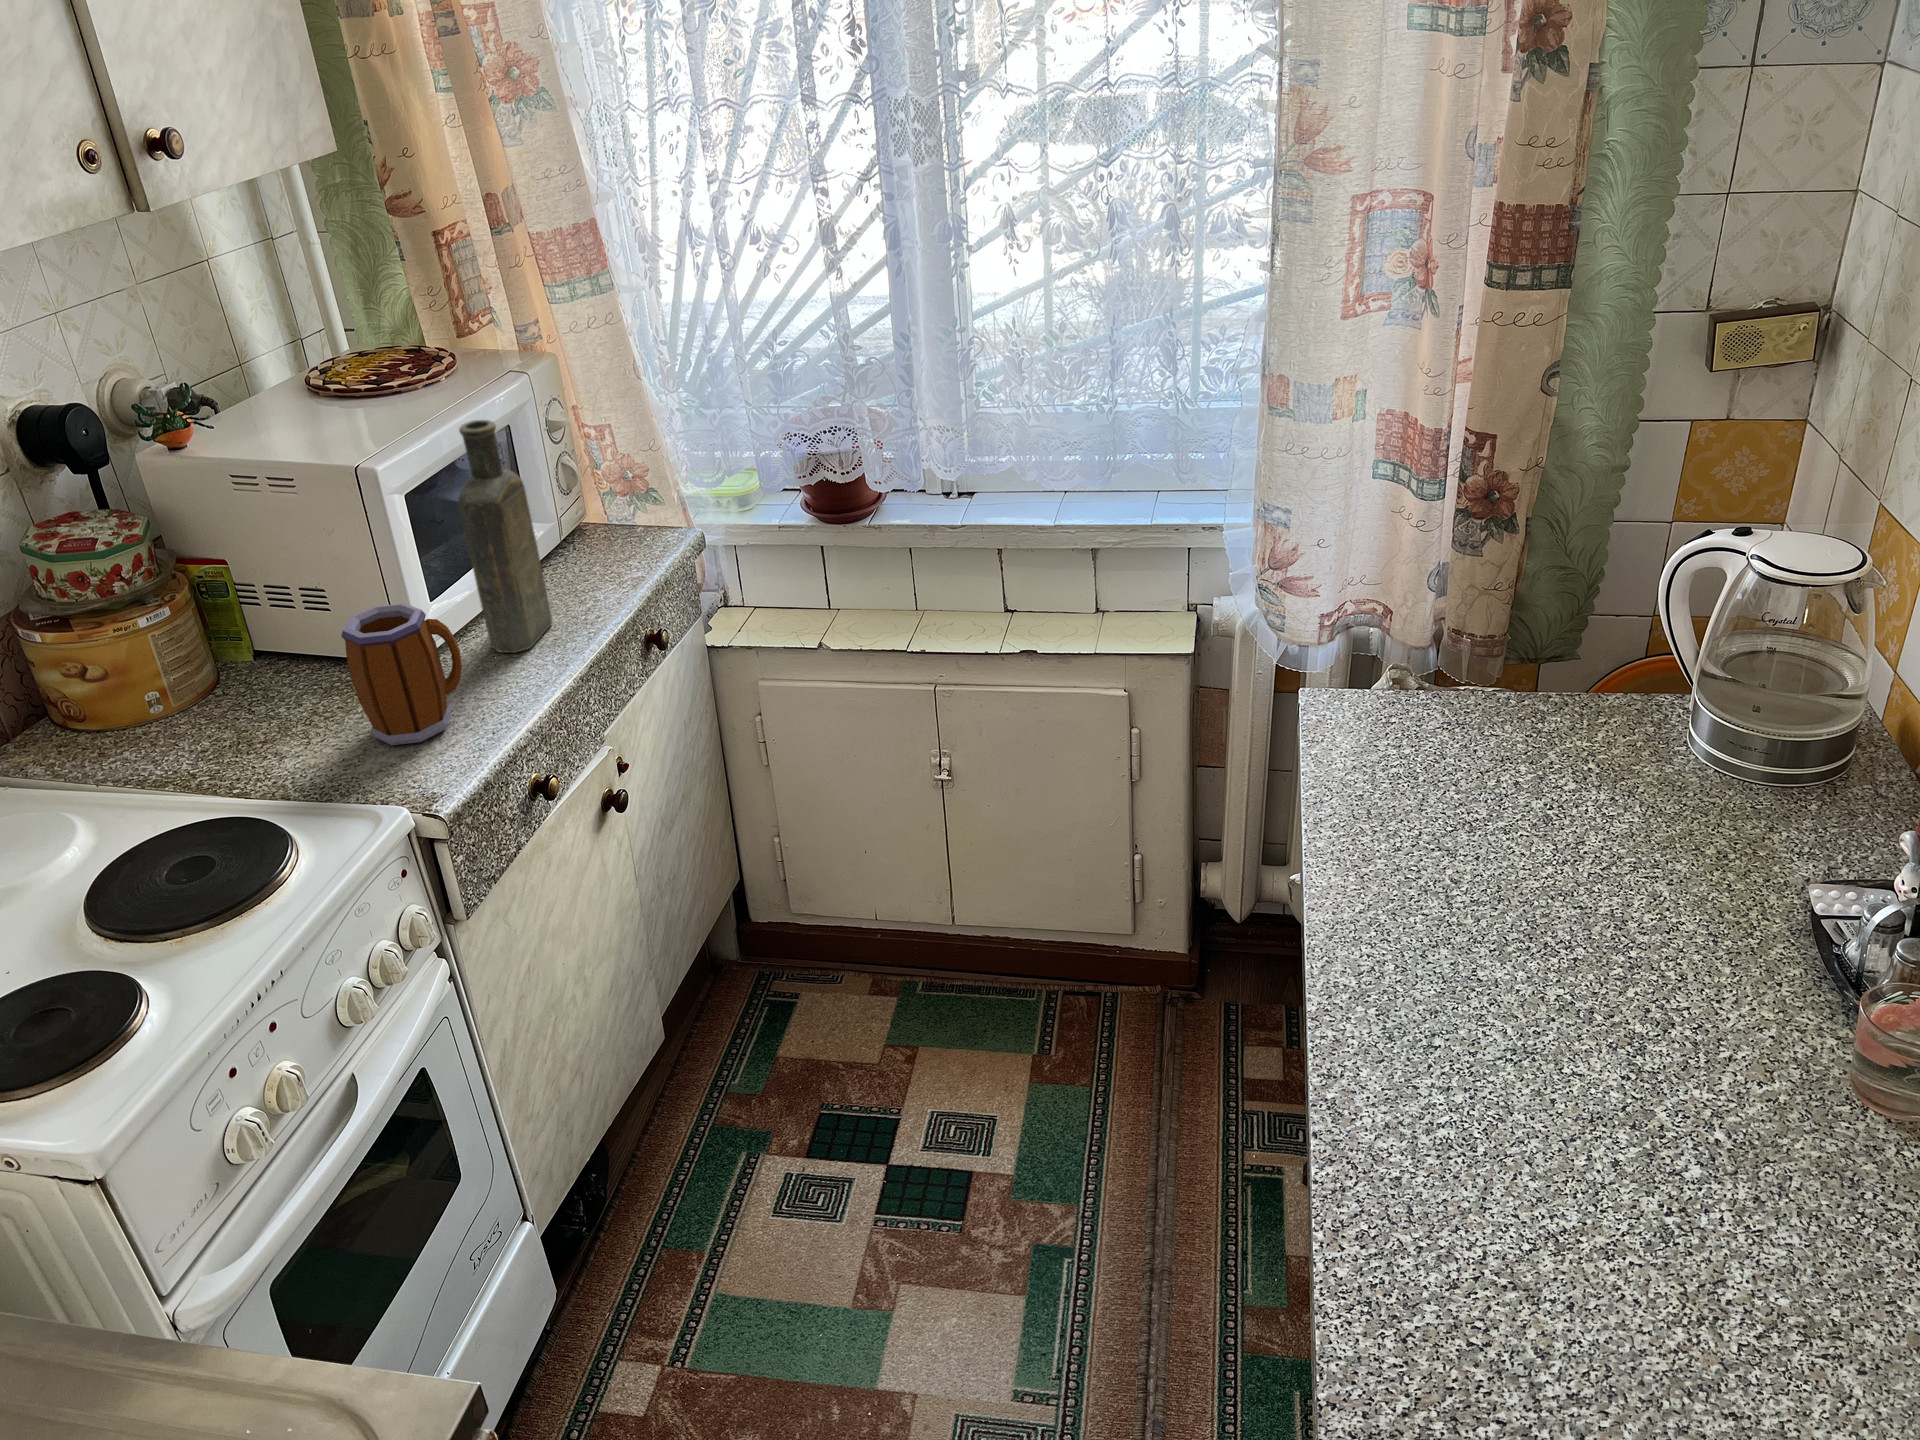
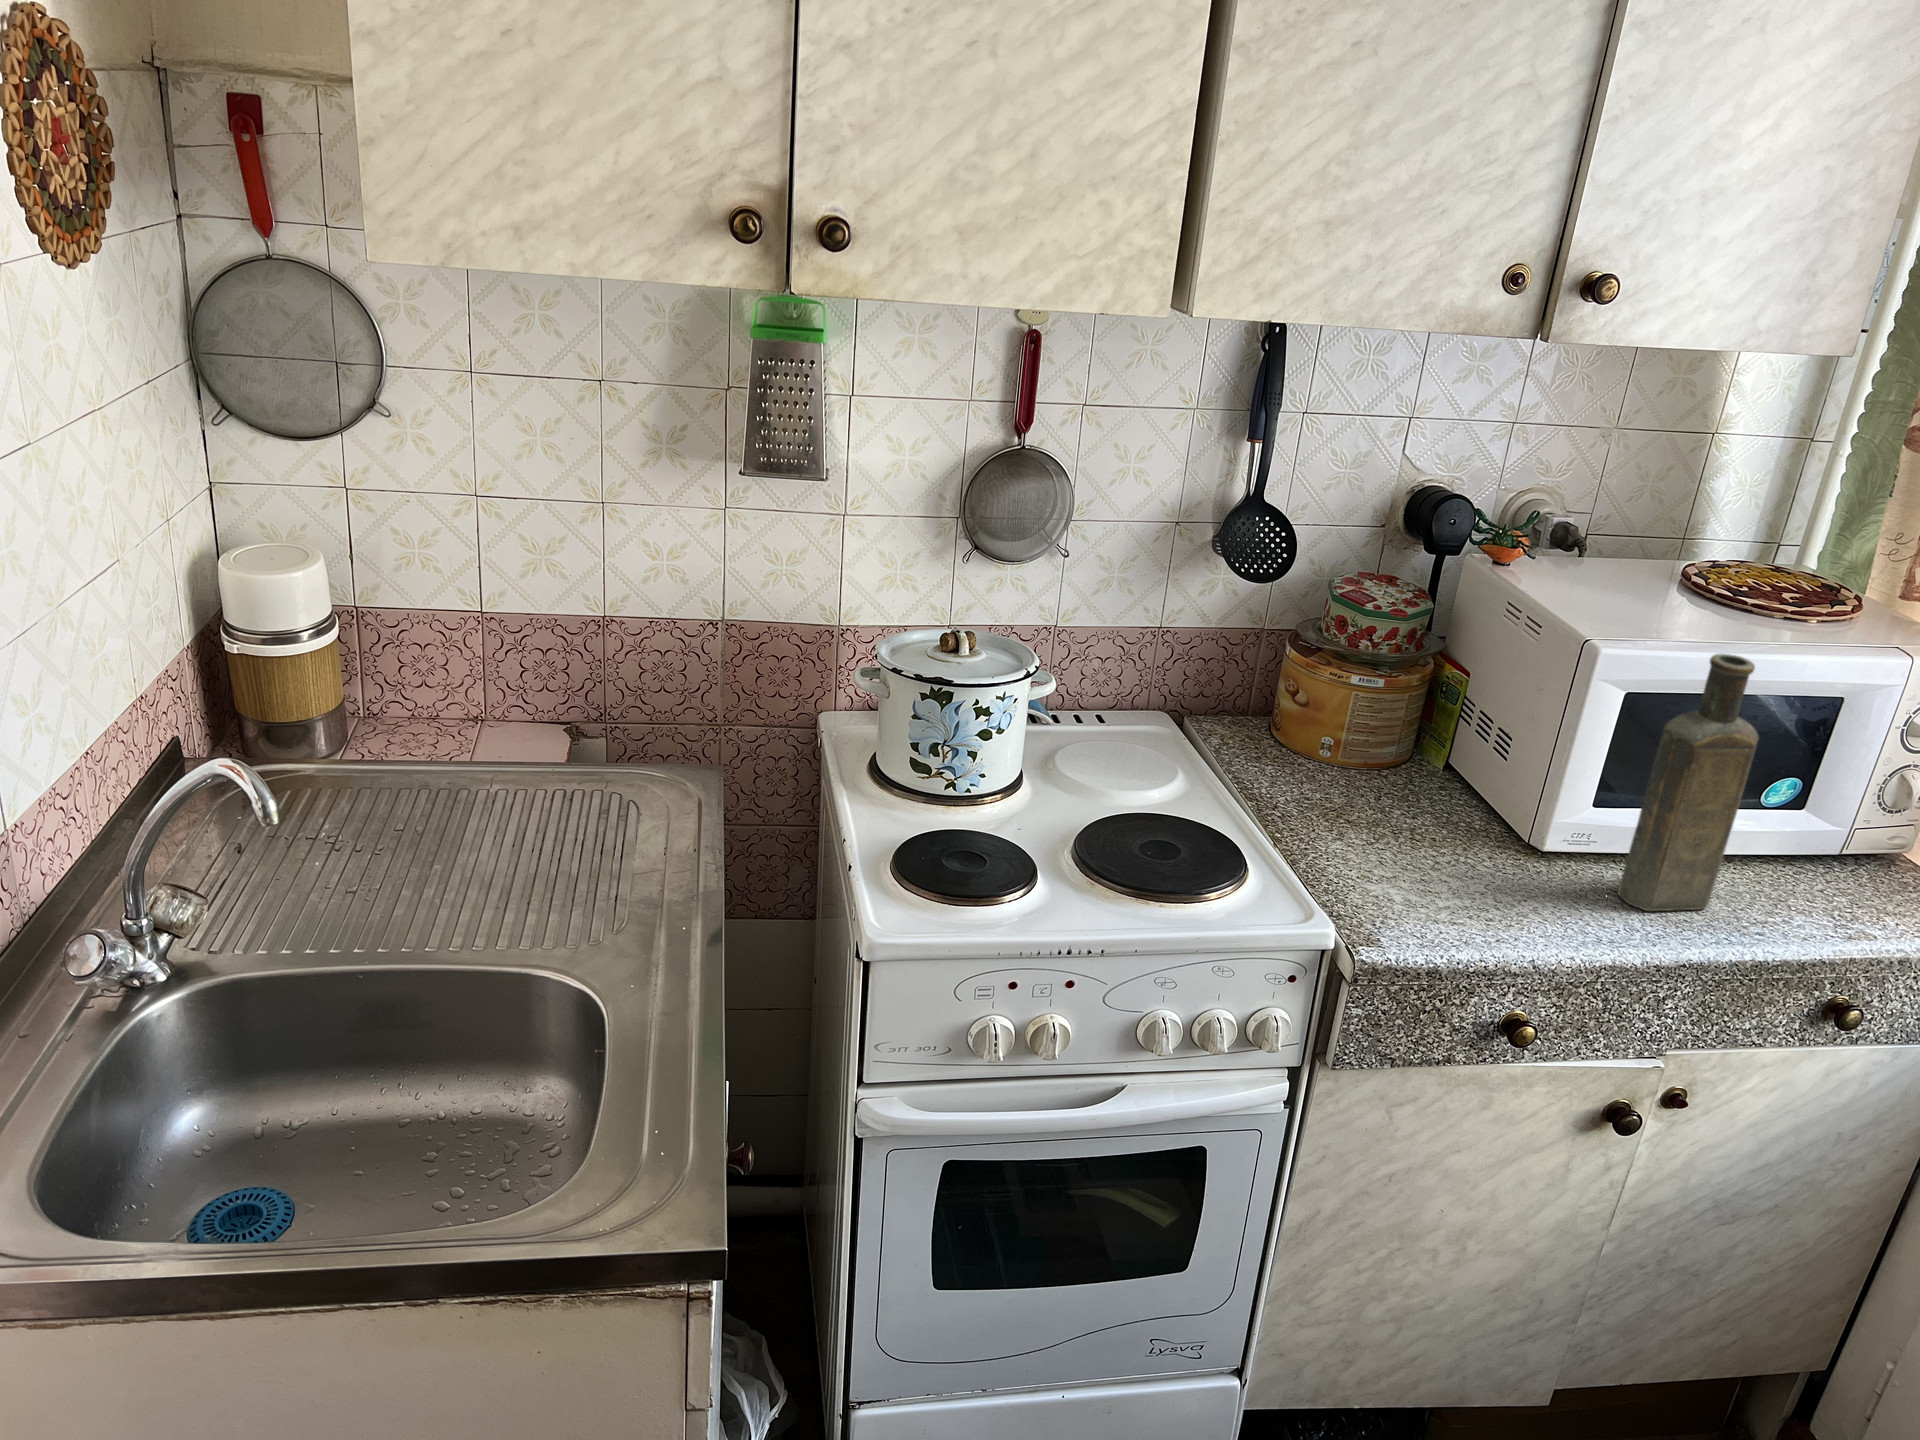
mug: present [341,603,462,745] -> none [1414,758,1535,909]

